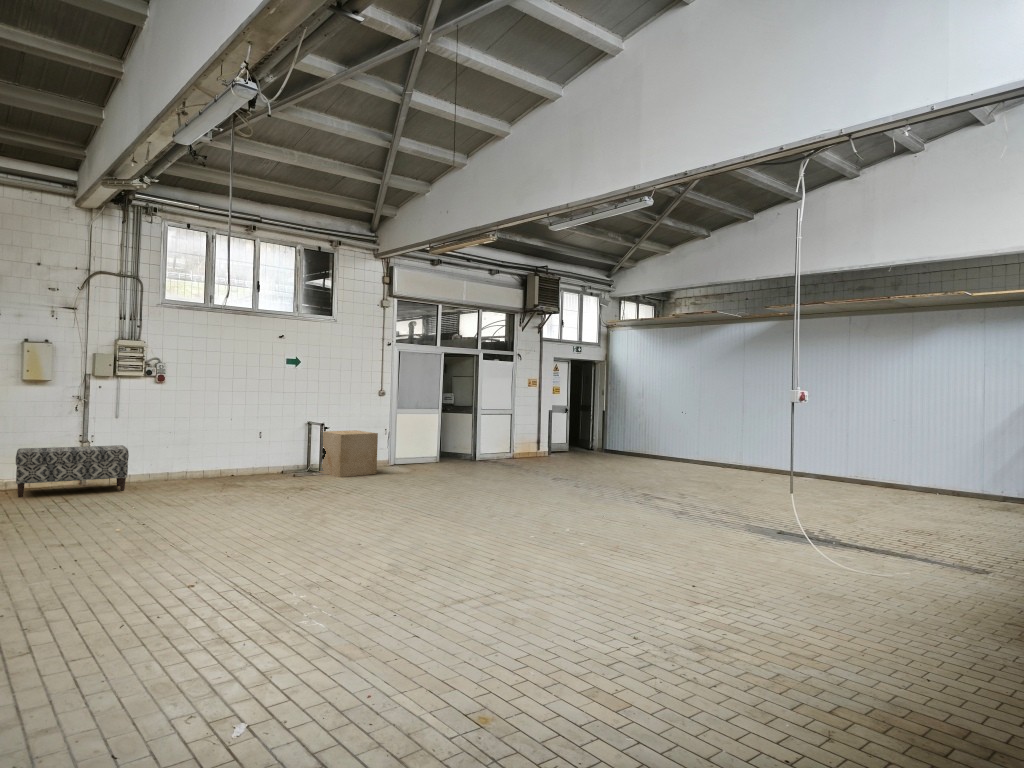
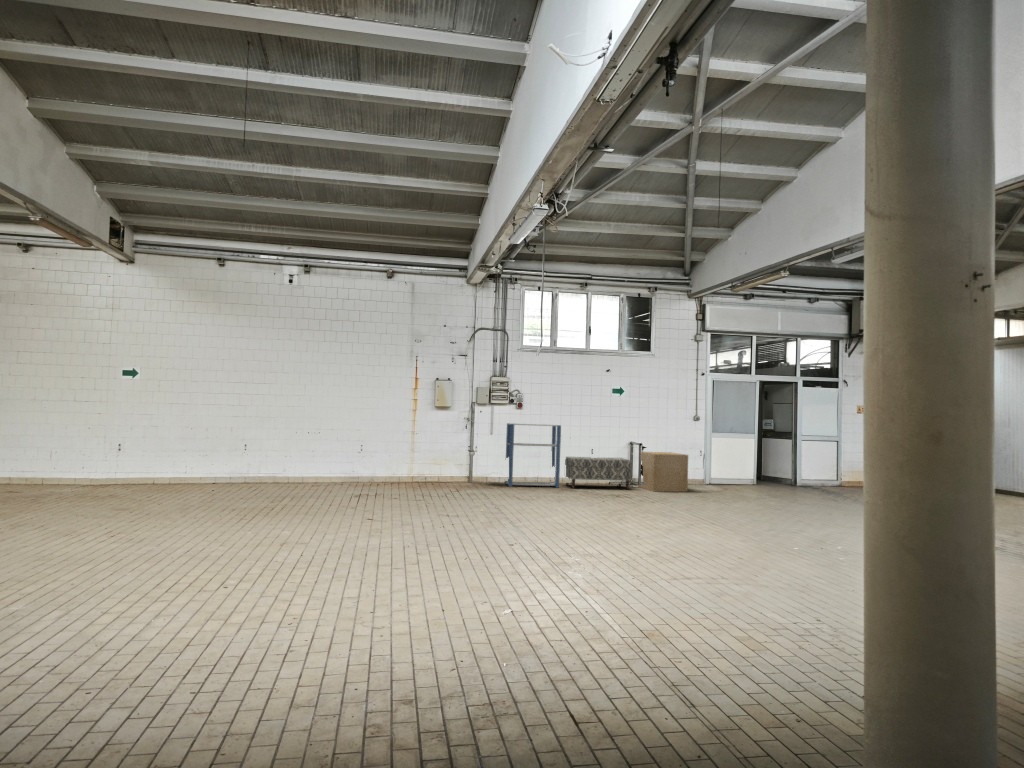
shelving unit: none [139,403,223,489] -> present [505,423,561,488]
bench: present [16,445,129,498] -> present [565,457,631,489]

